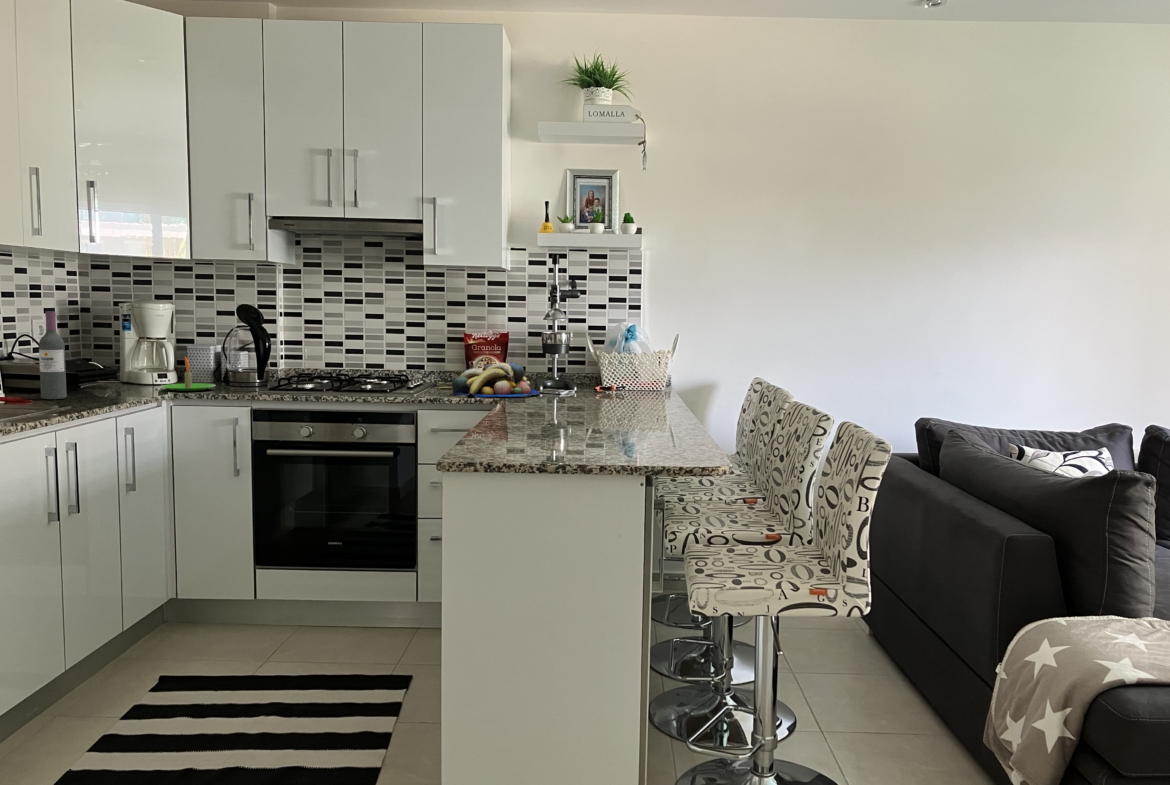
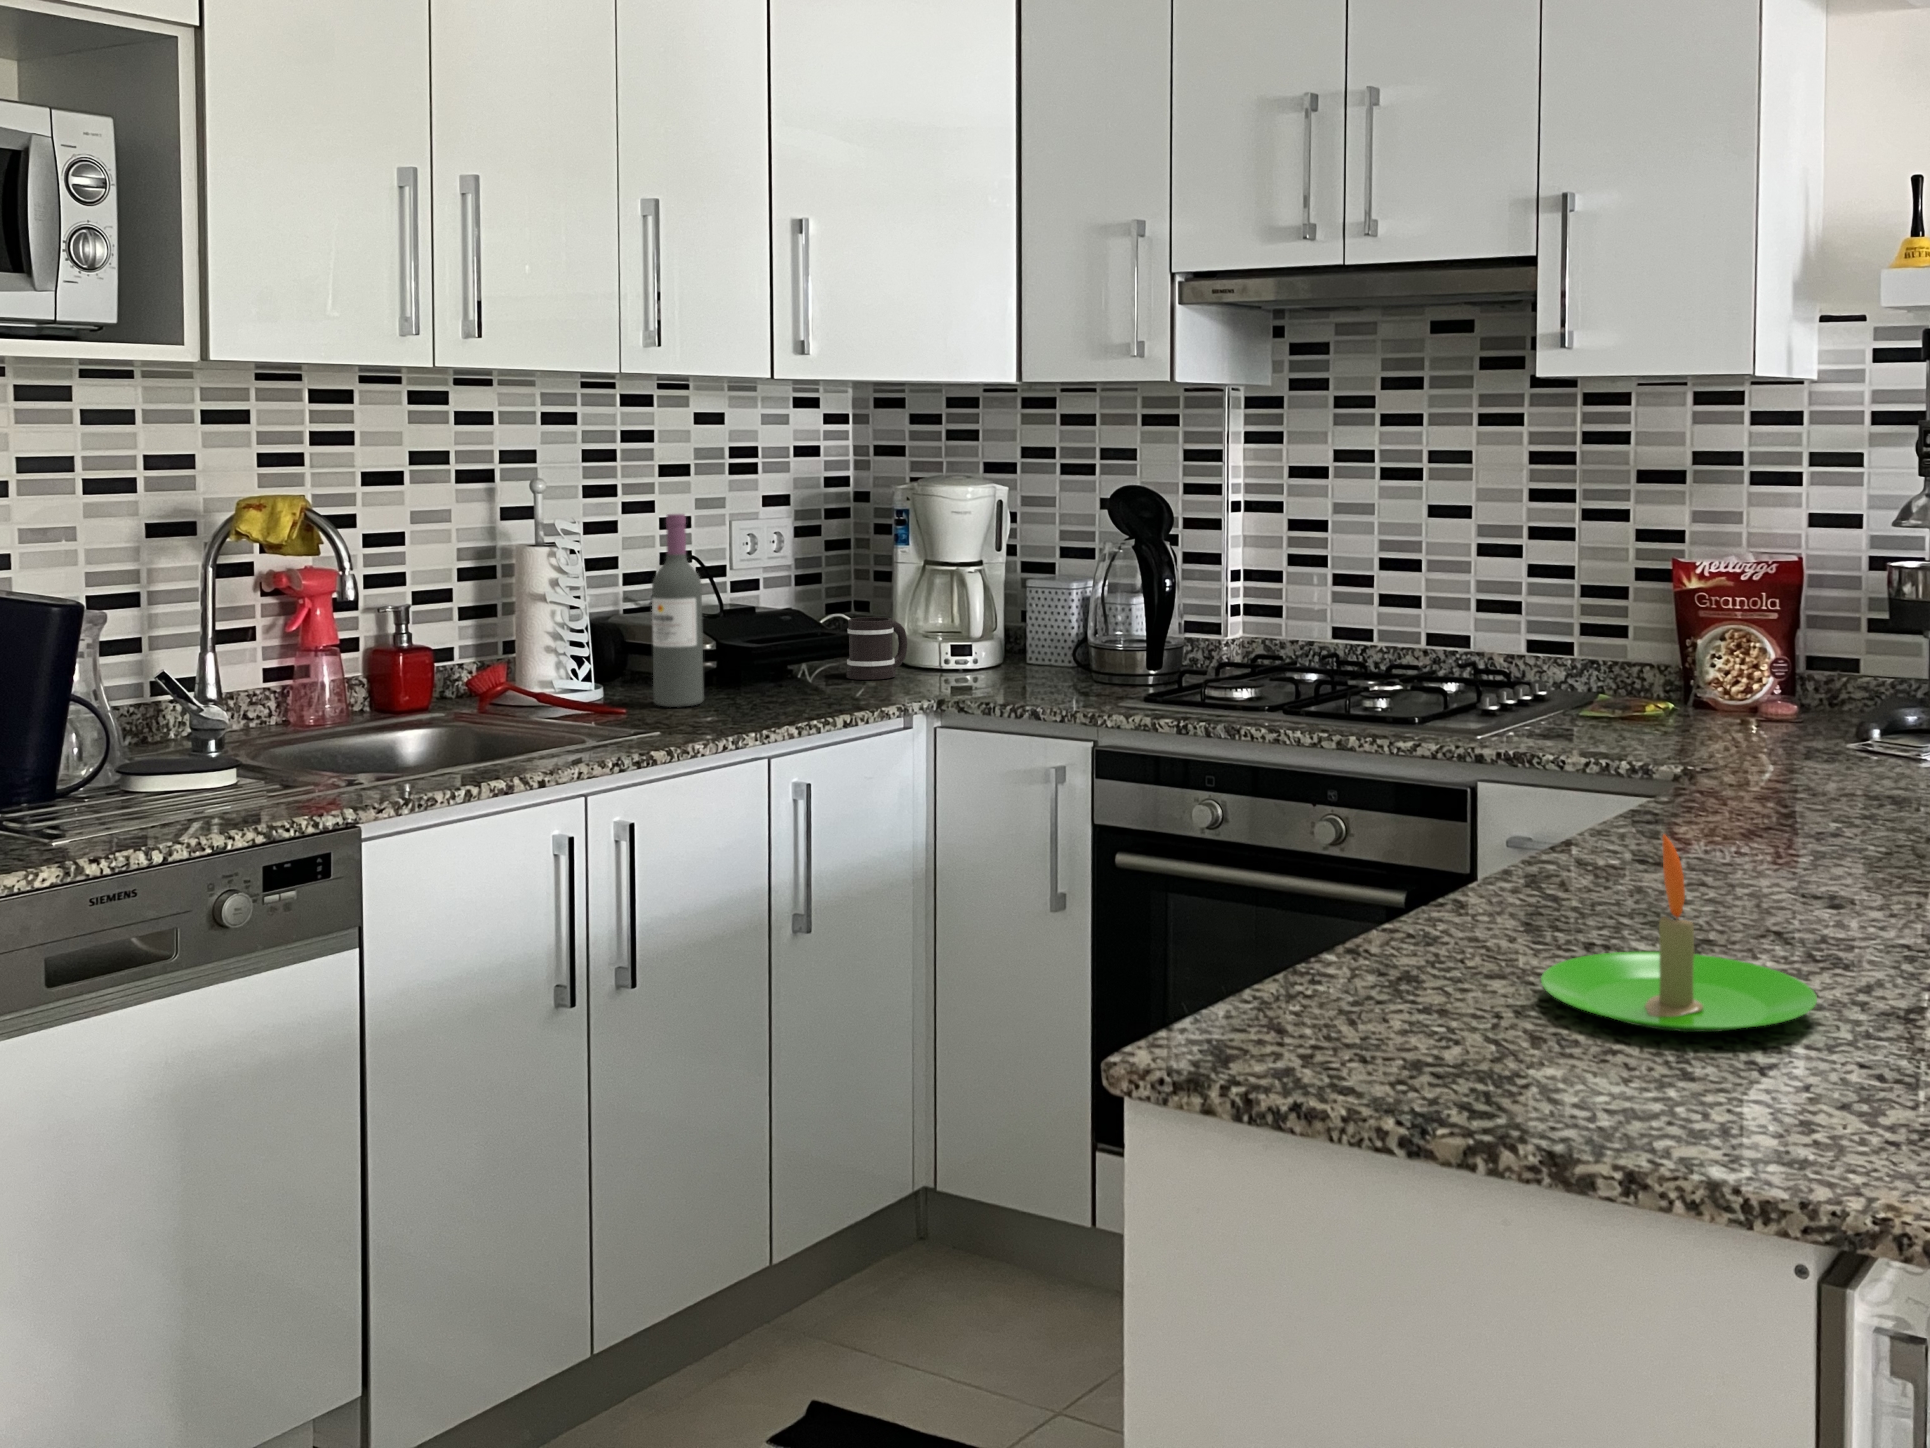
candle: present [160,357,216,391] -> present [1541,835,1817,1032]
mug: none [113,362,140,389] -> present [847,617,907,680]
fruit bowl: present [451,362,540,398] -> none [1585,652,1859,762]

